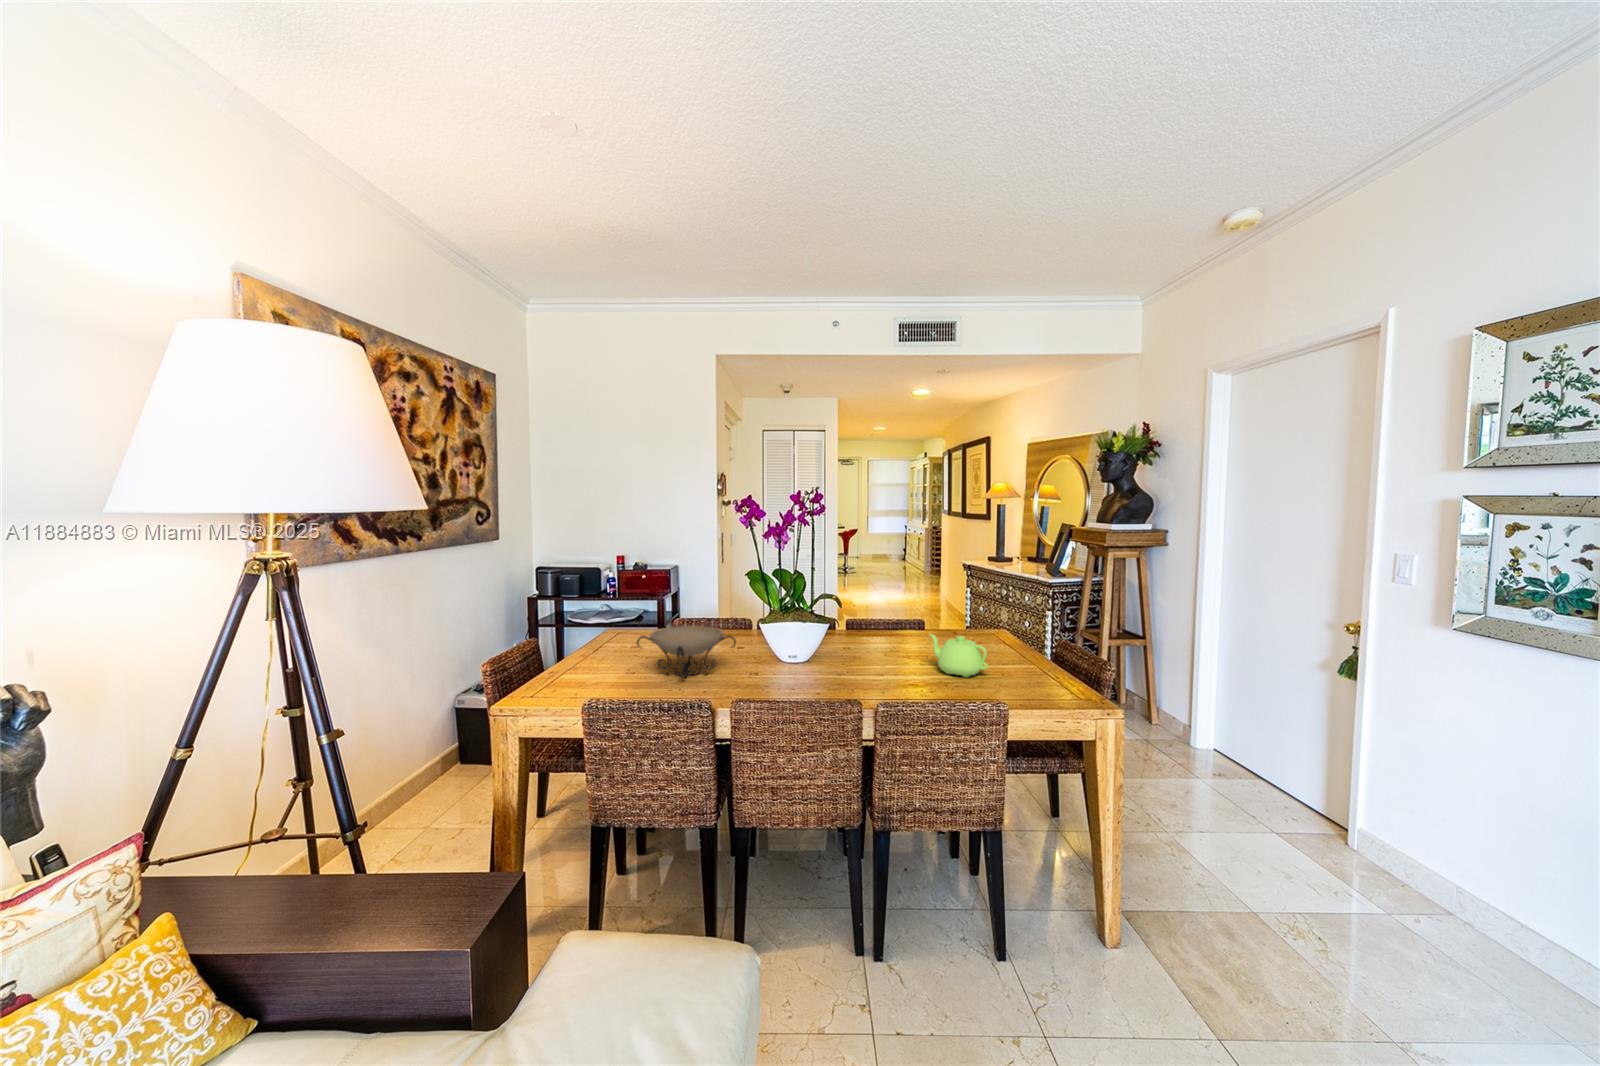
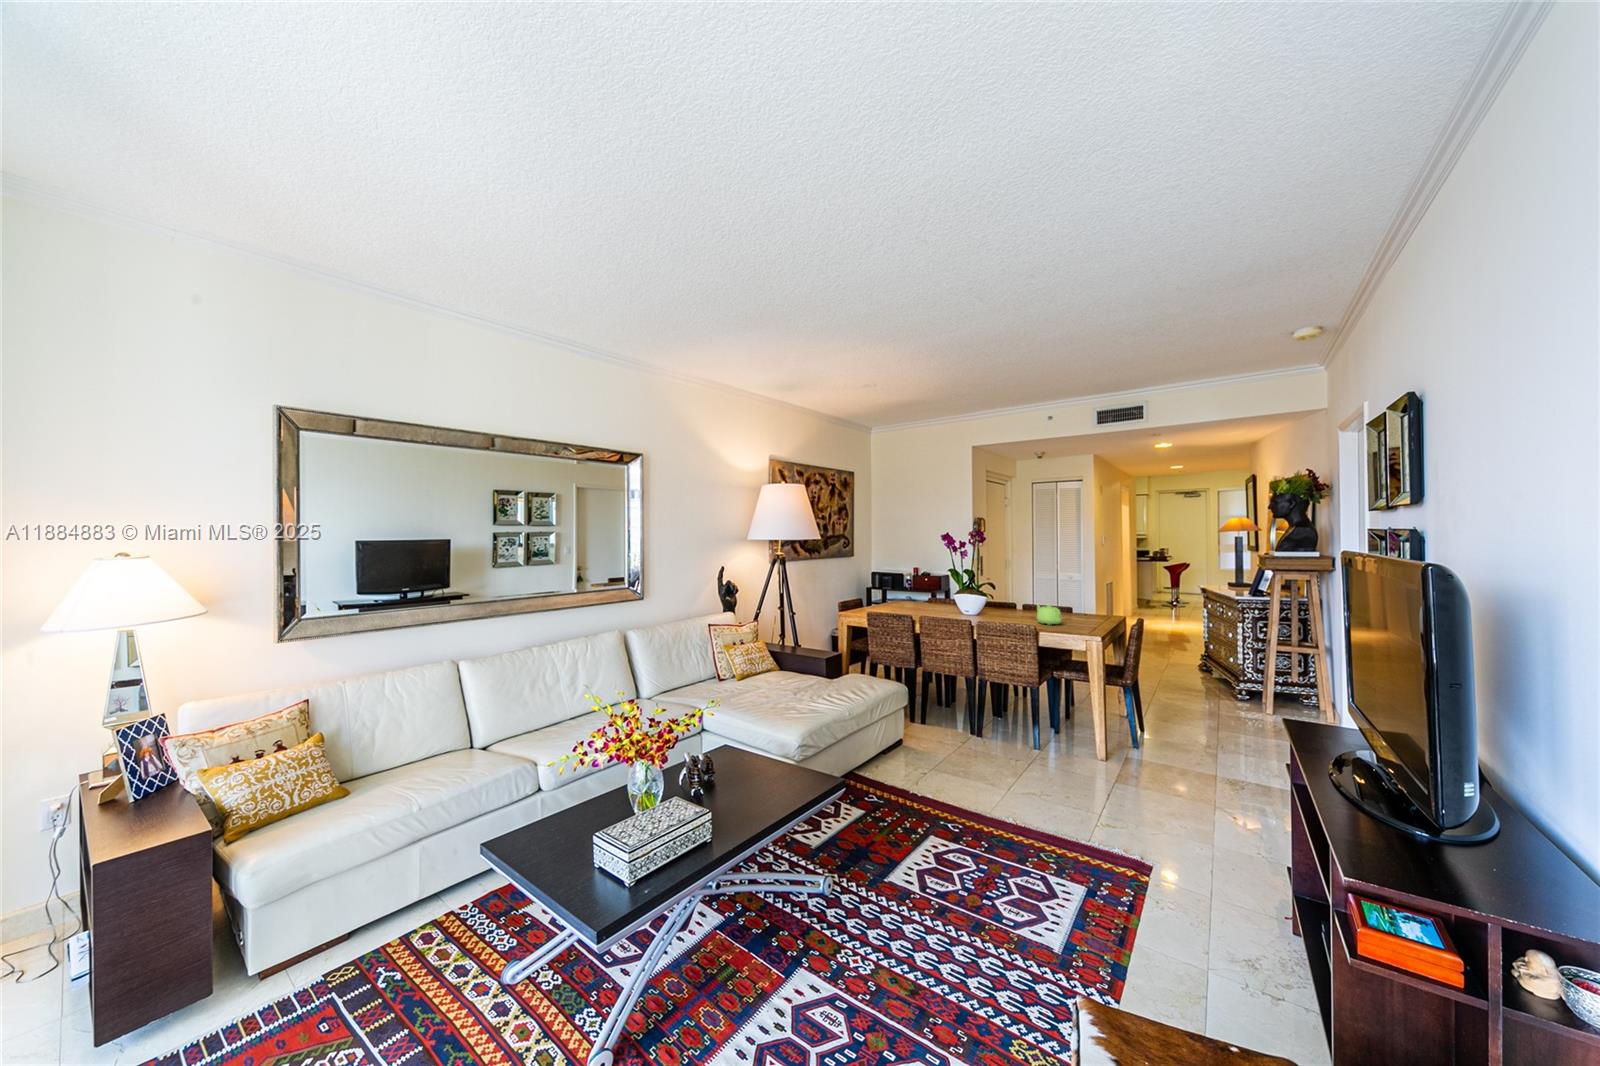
decorative bowl: present [637,626,736,680] -> none [894,593,937,614]

